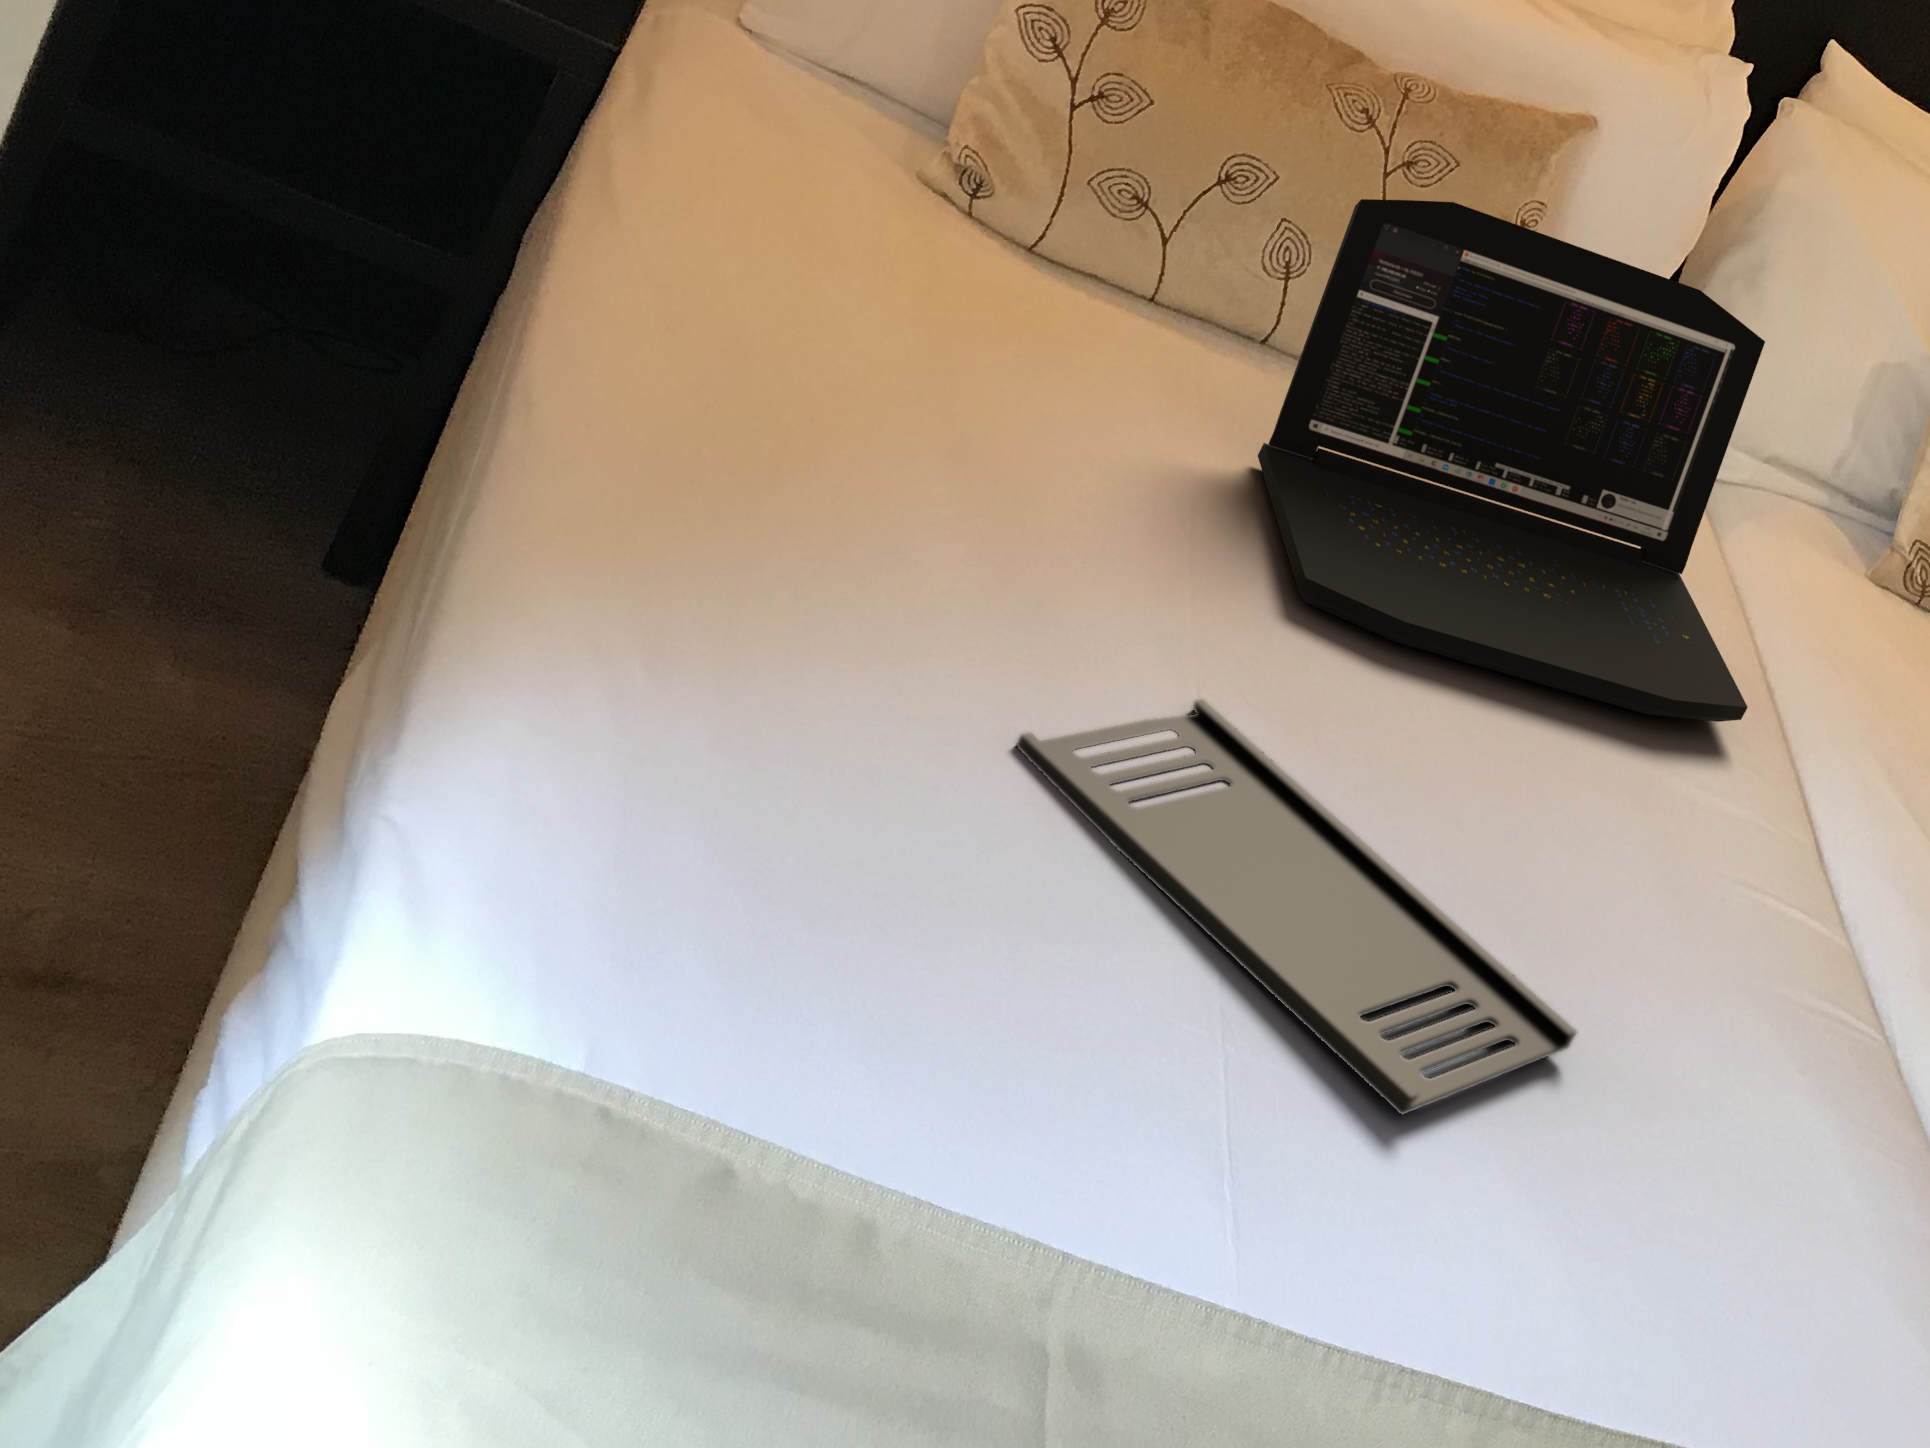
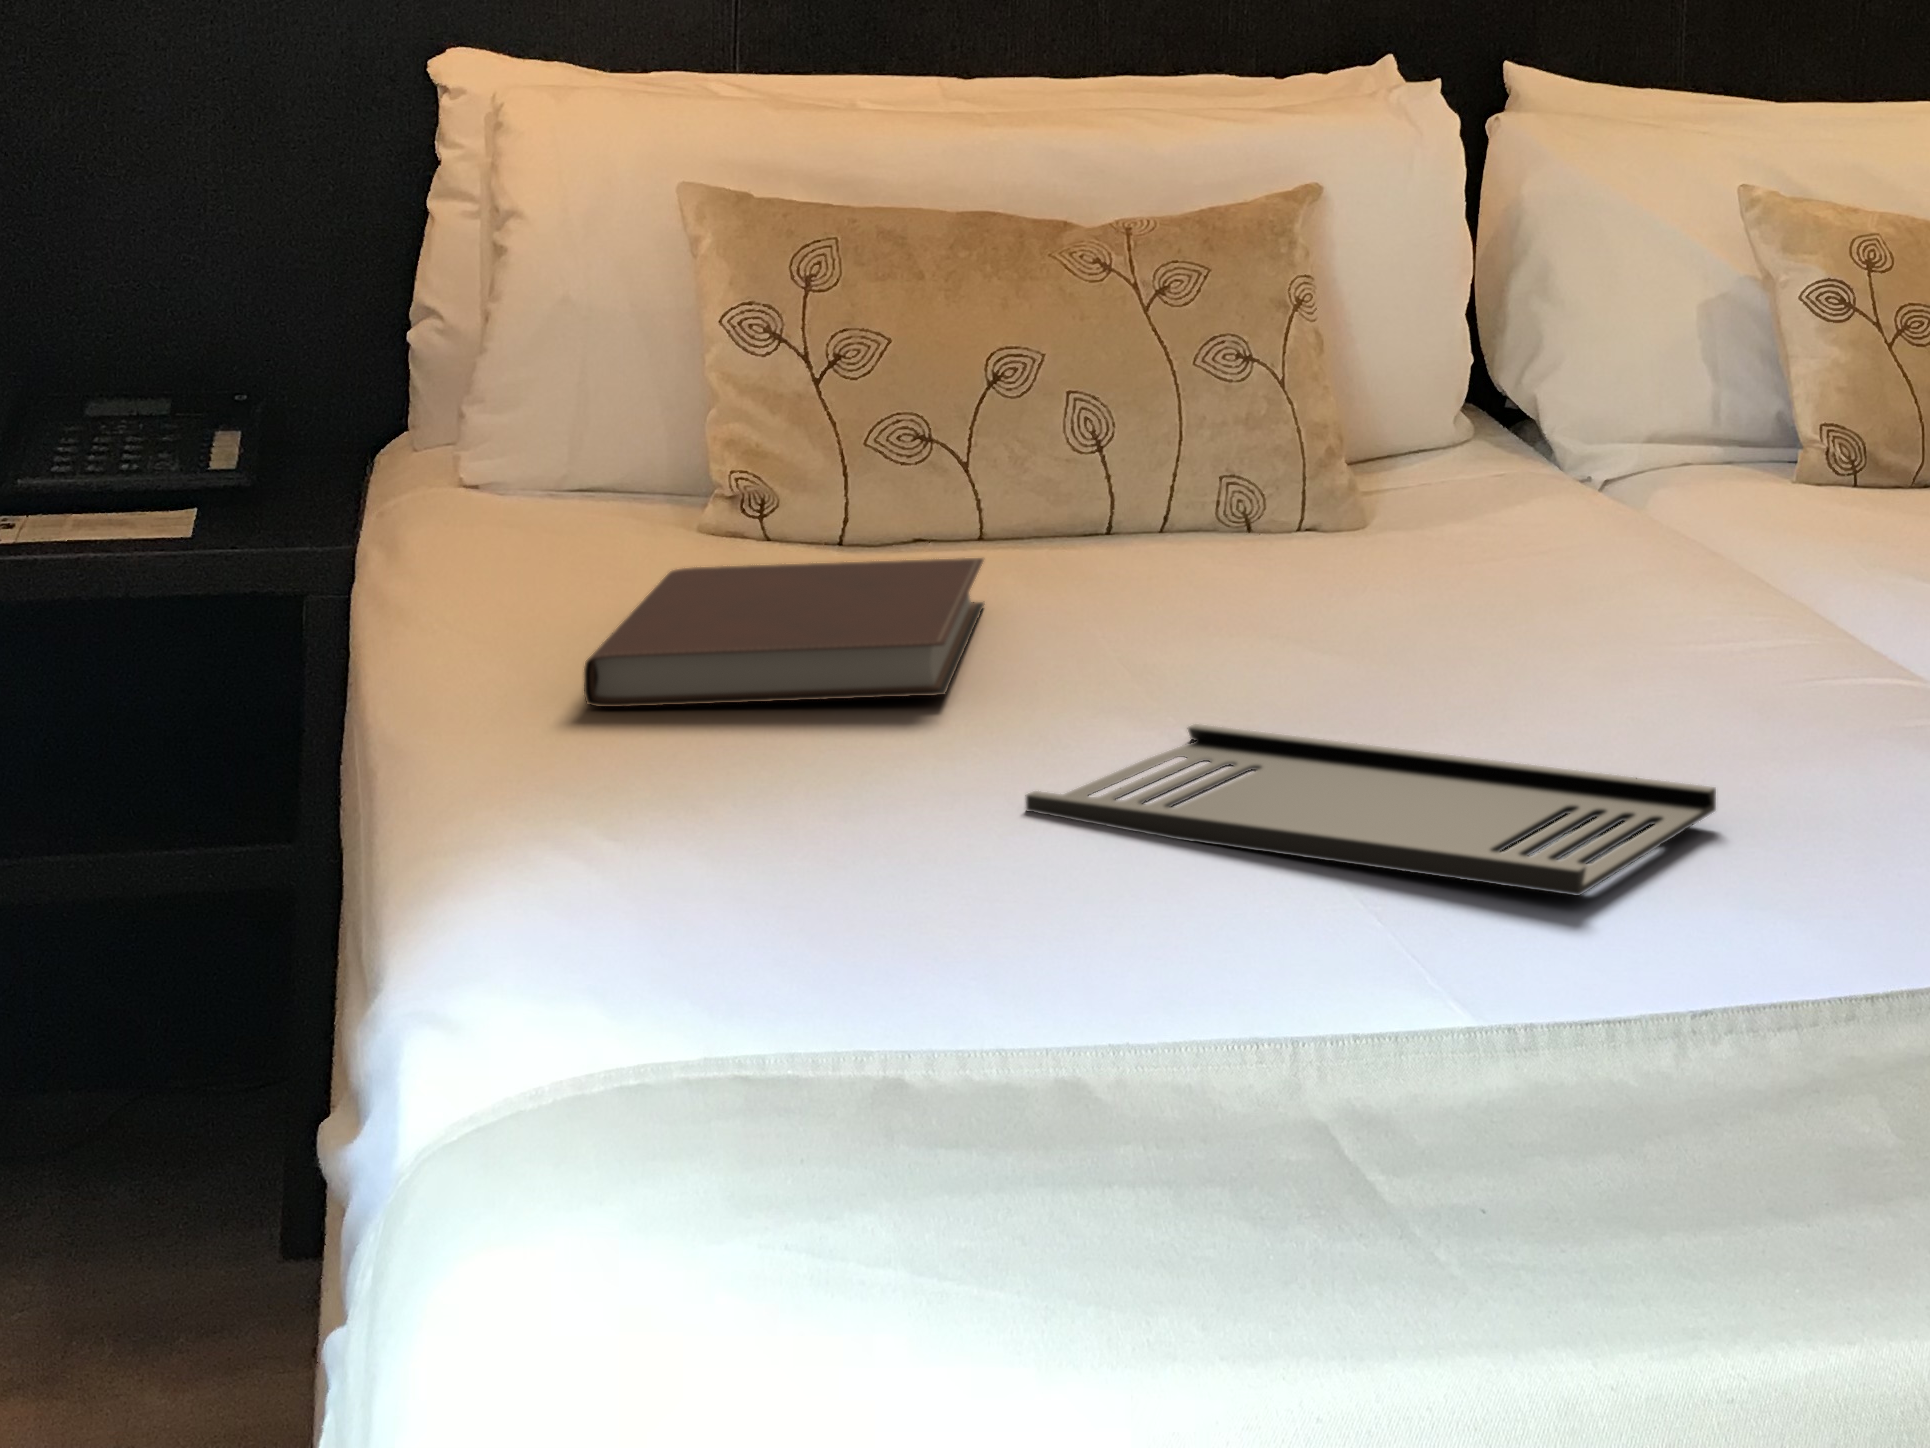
laptop: present [1258,199,1765,722] -> none [1123,235,1735,648]
notebook: none [721,257,1126,549] -> present [584,558,985,707]

